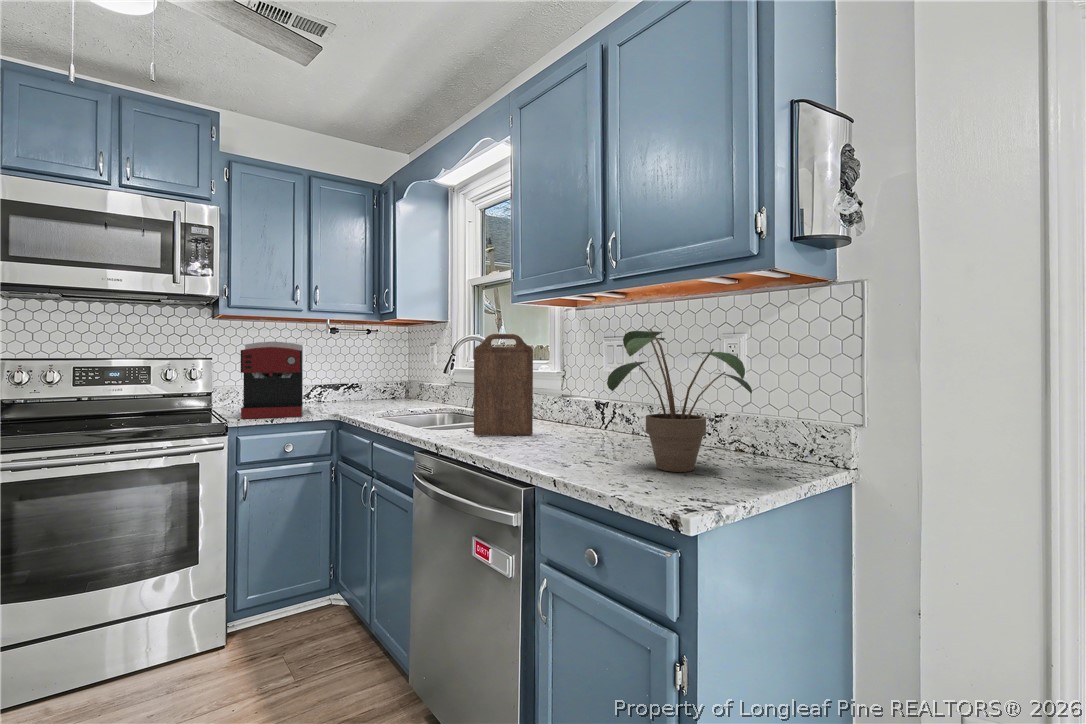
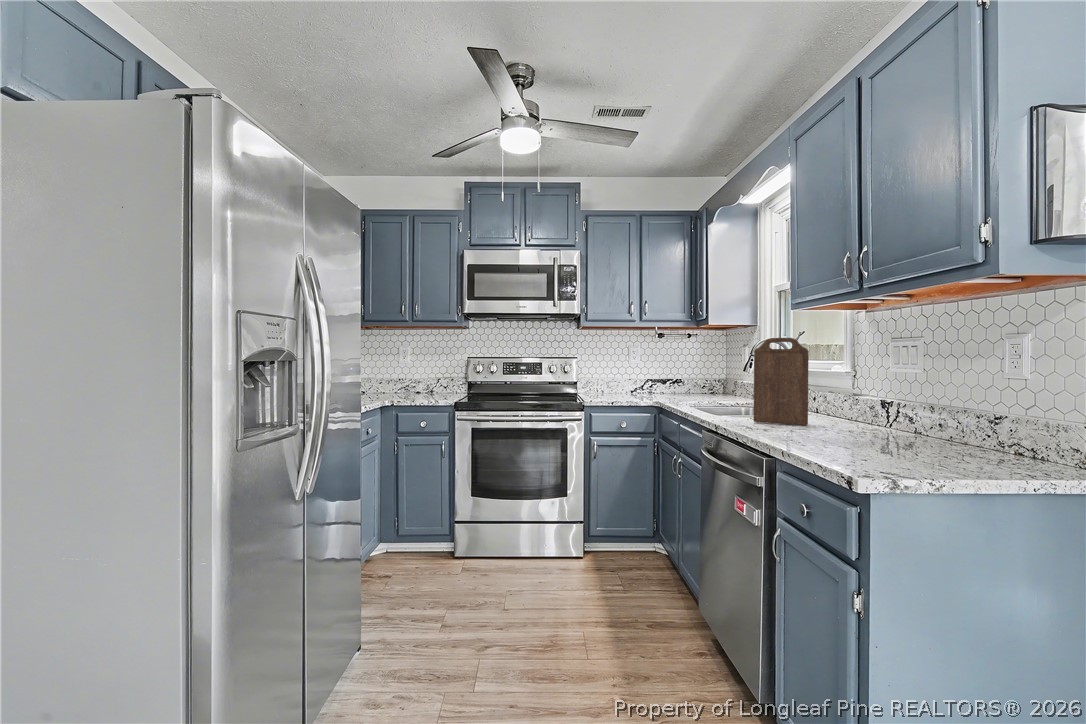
potted plant: present [607,329,752,472] -> none [845,333,1003,461]
coffee maker: present [241,341,303,419] -> none [593,345,636,402]

